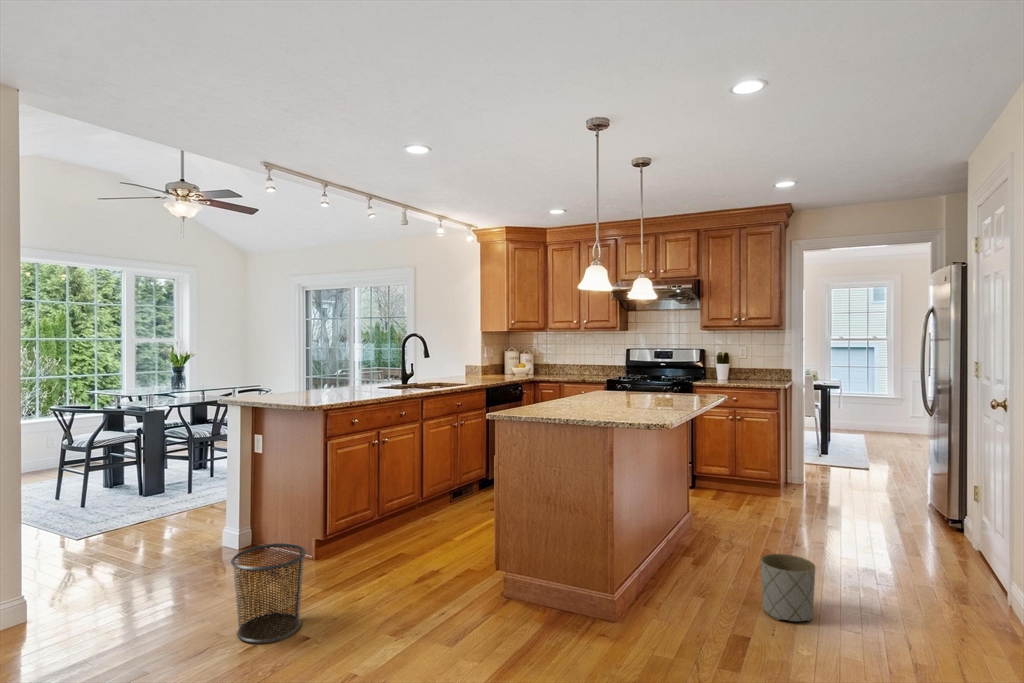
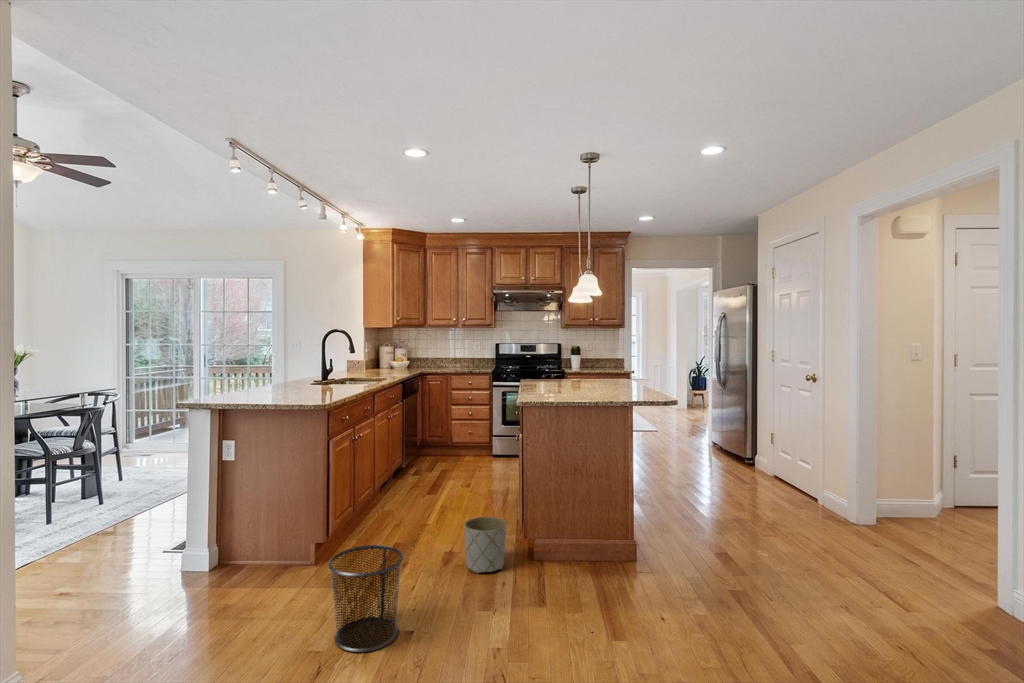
planter: present [760,554,815,621] -> present [464,517,506,574]

